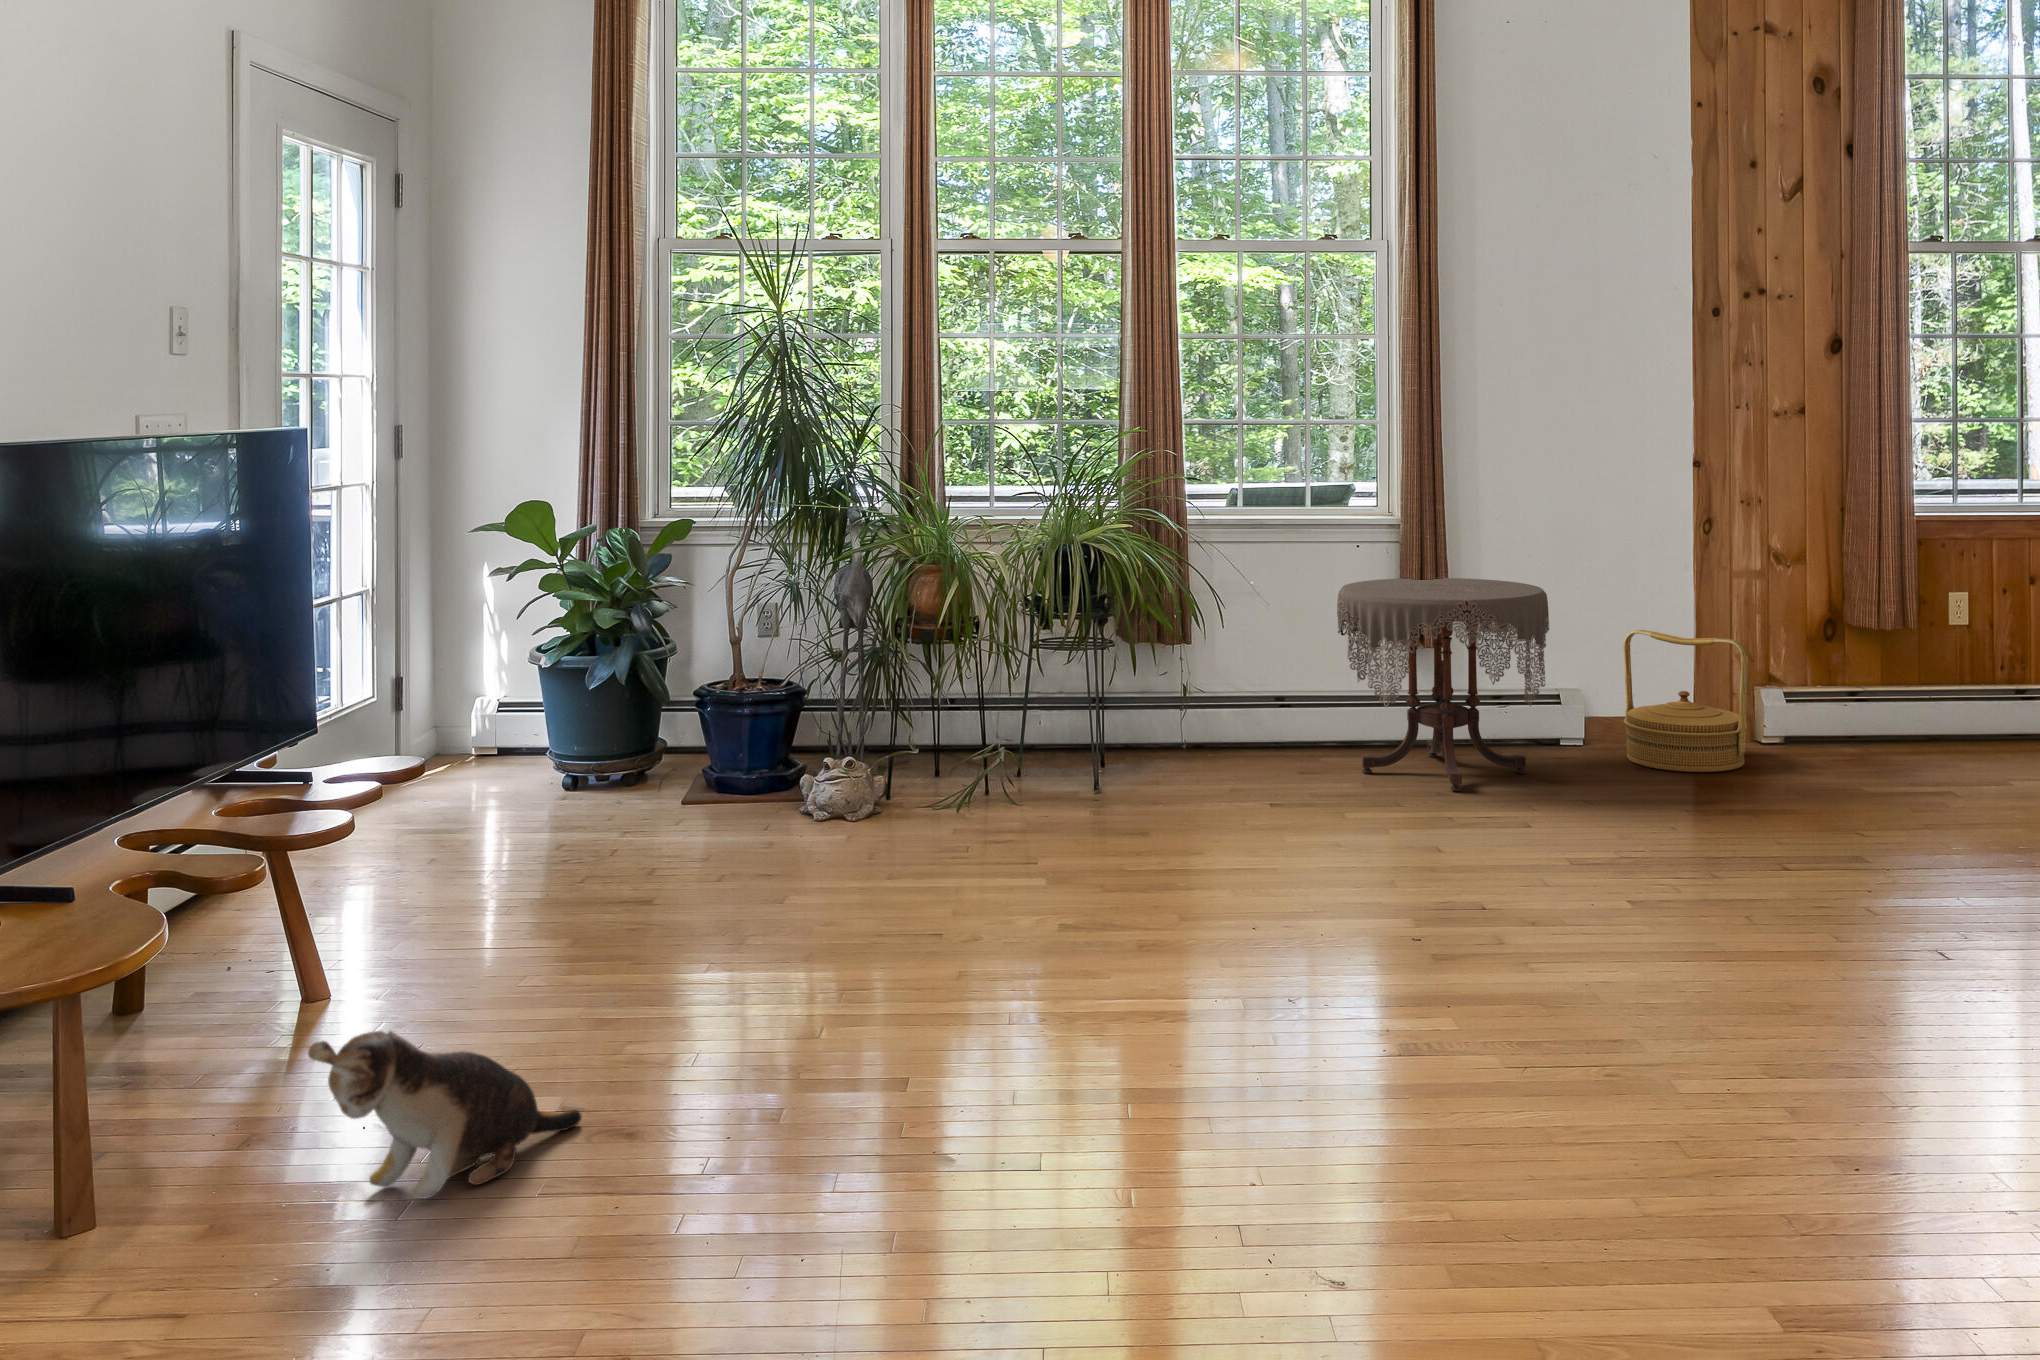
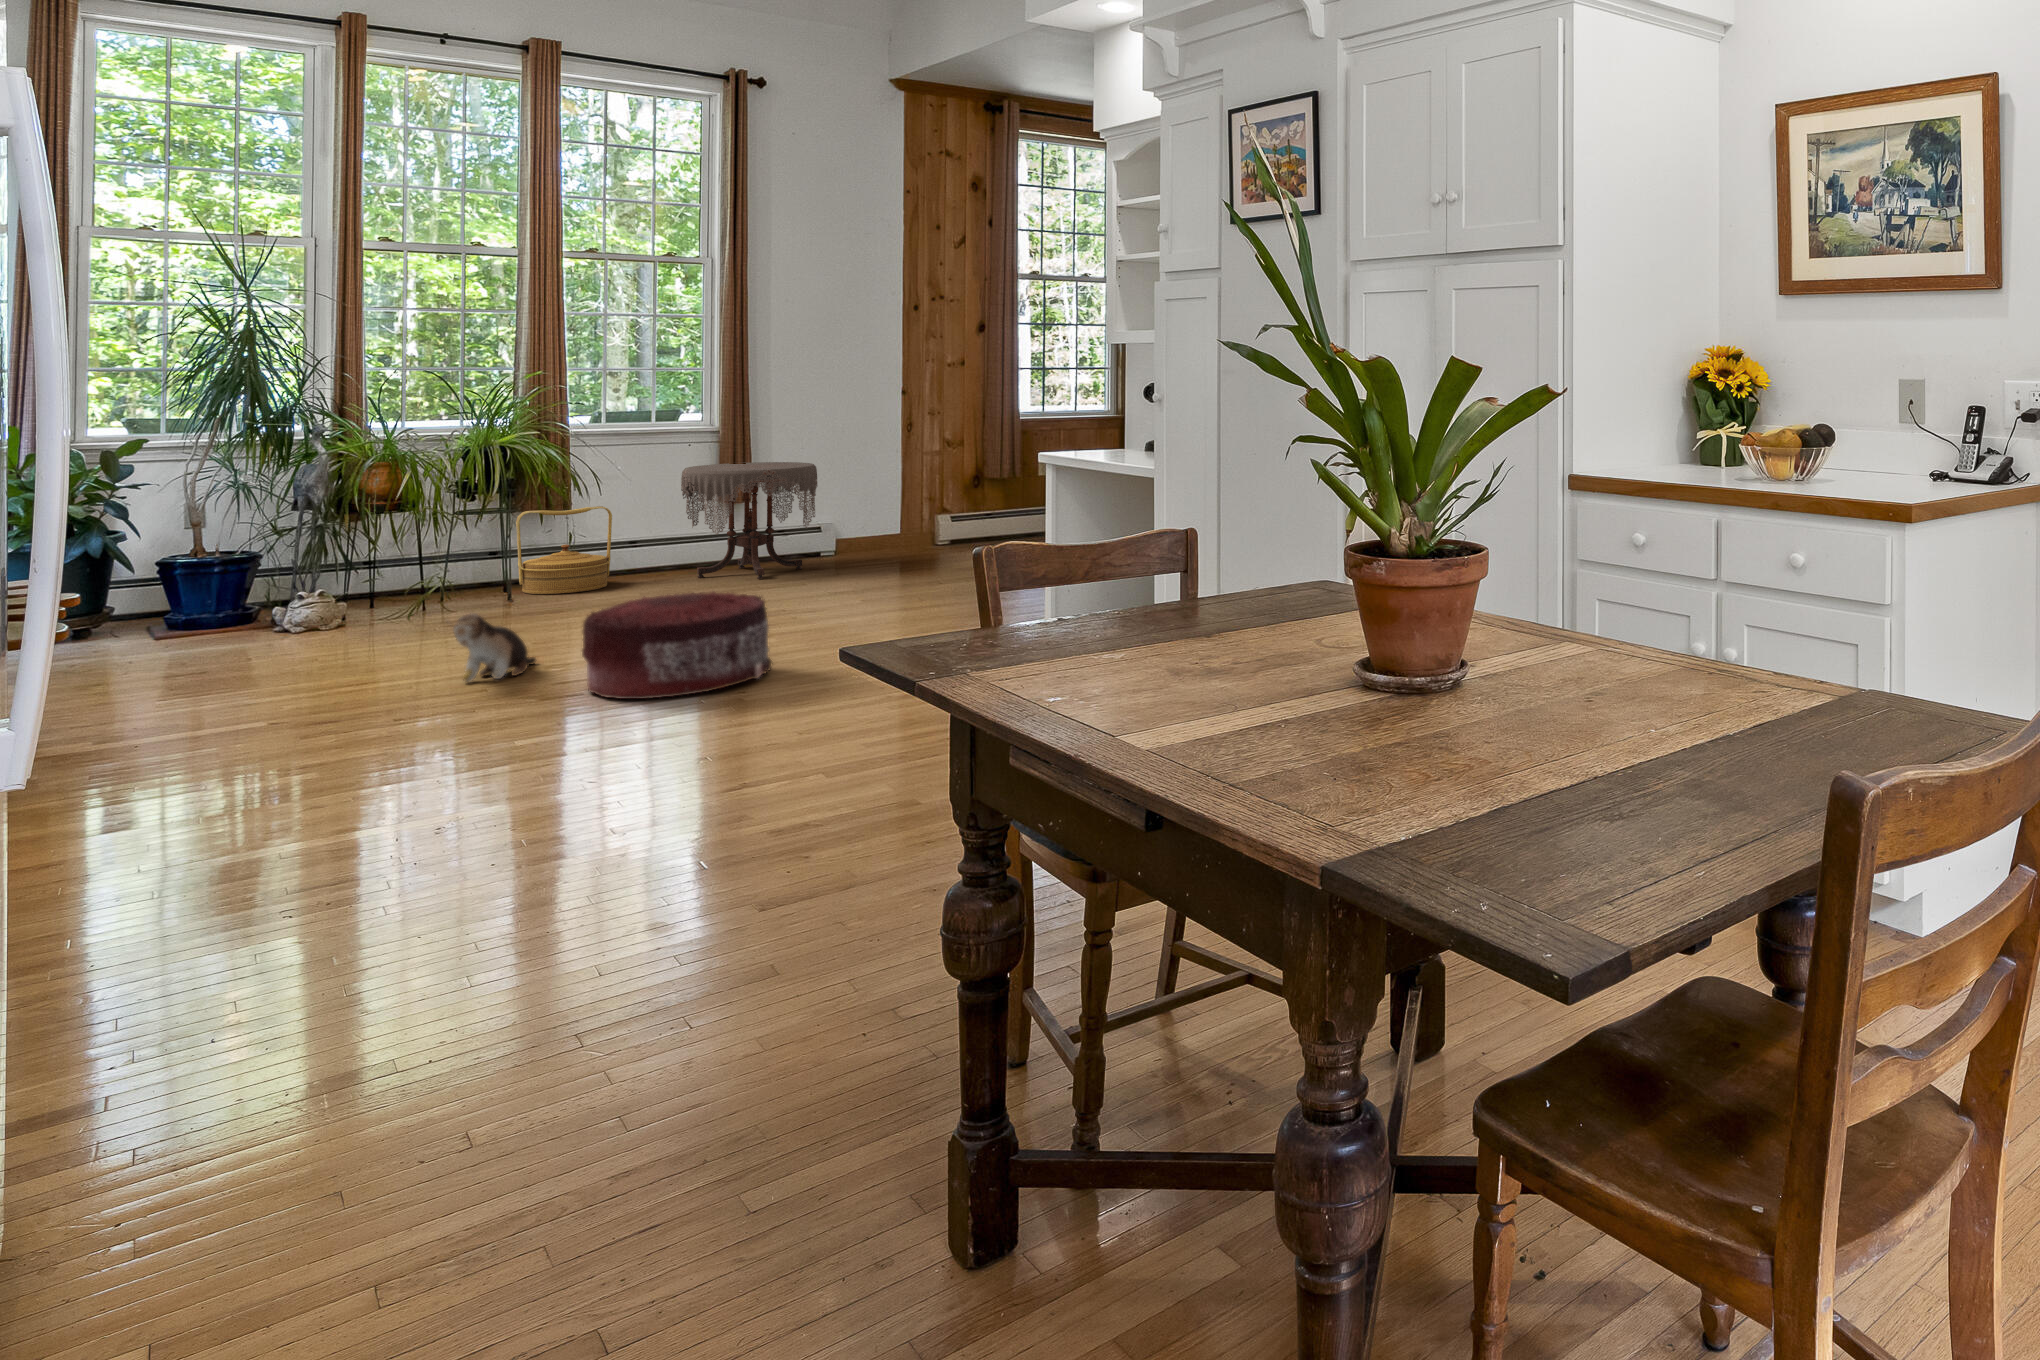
woven basket: present [1623,630,1748,772] -> present [516,506,612,594]
pouf: none [1042,911,1426,1210] -> present [582,592,772,699]
plush toy: present [308,1031,582,1199] -> present [450,613,537,682]

